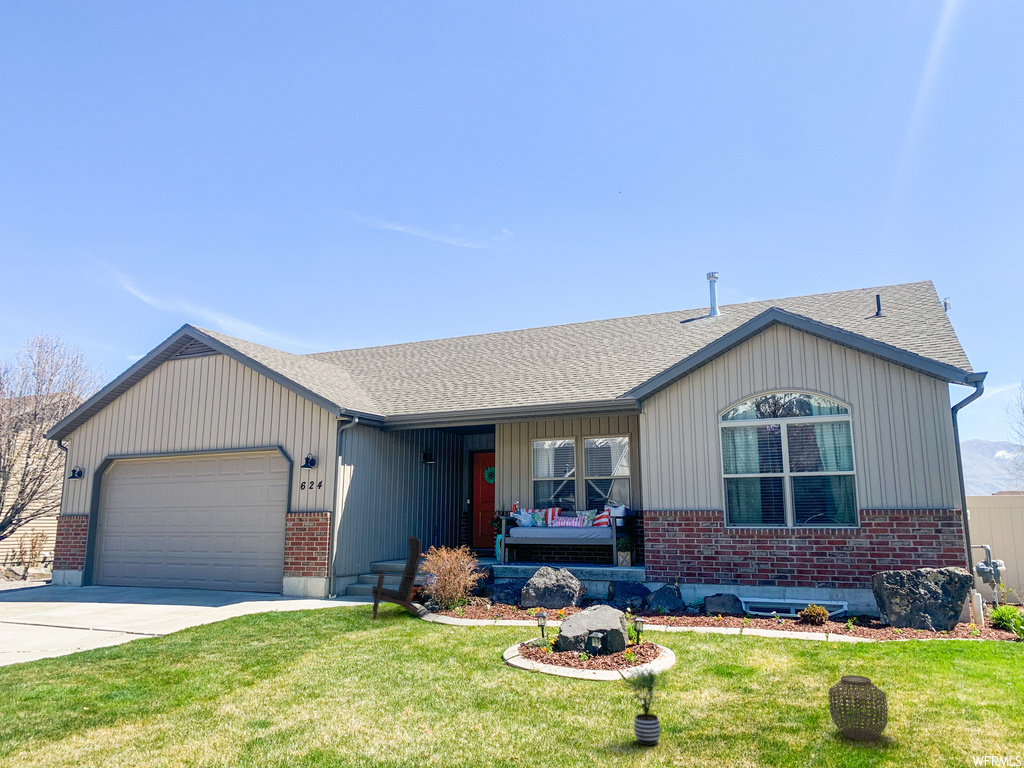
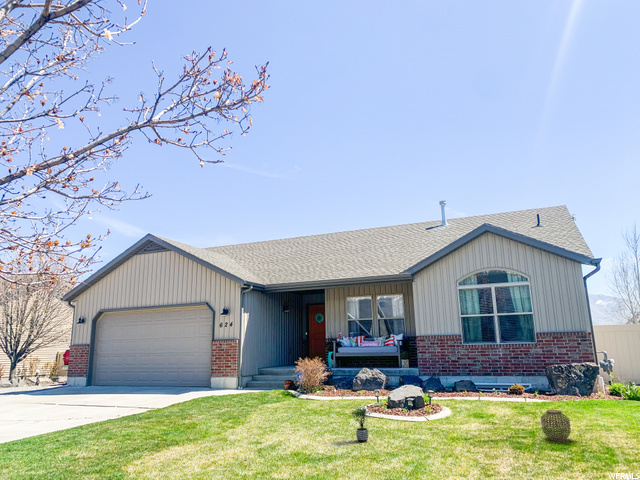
lounge chair: present [371,536,422,619] -> none [268,352,300,398]
potted plant: present [624,670,667,745] -> present [352,407,372,442]

